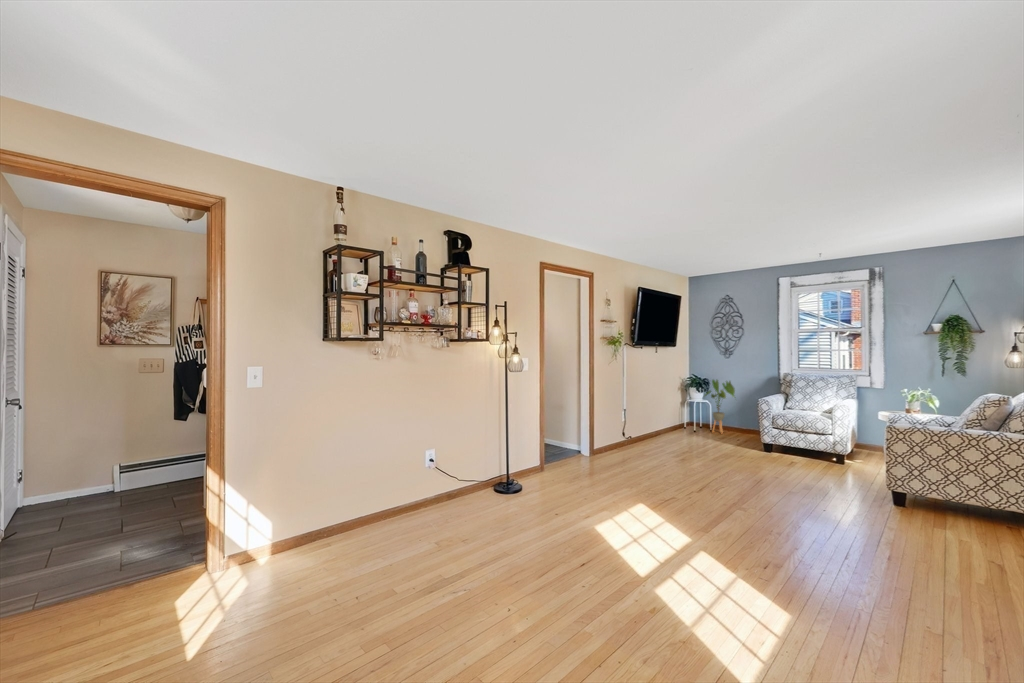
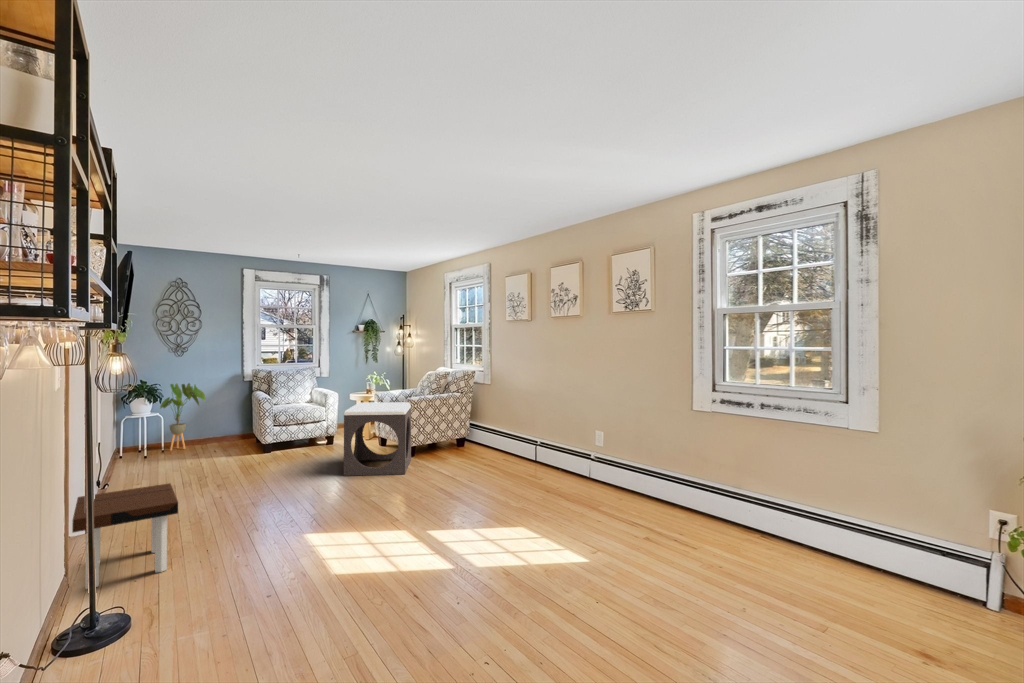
footstool: none [767,417,883,512] -> present [344,402,411,476]
side table: none [516,432,582,487] -> present [72,483,178,589]

